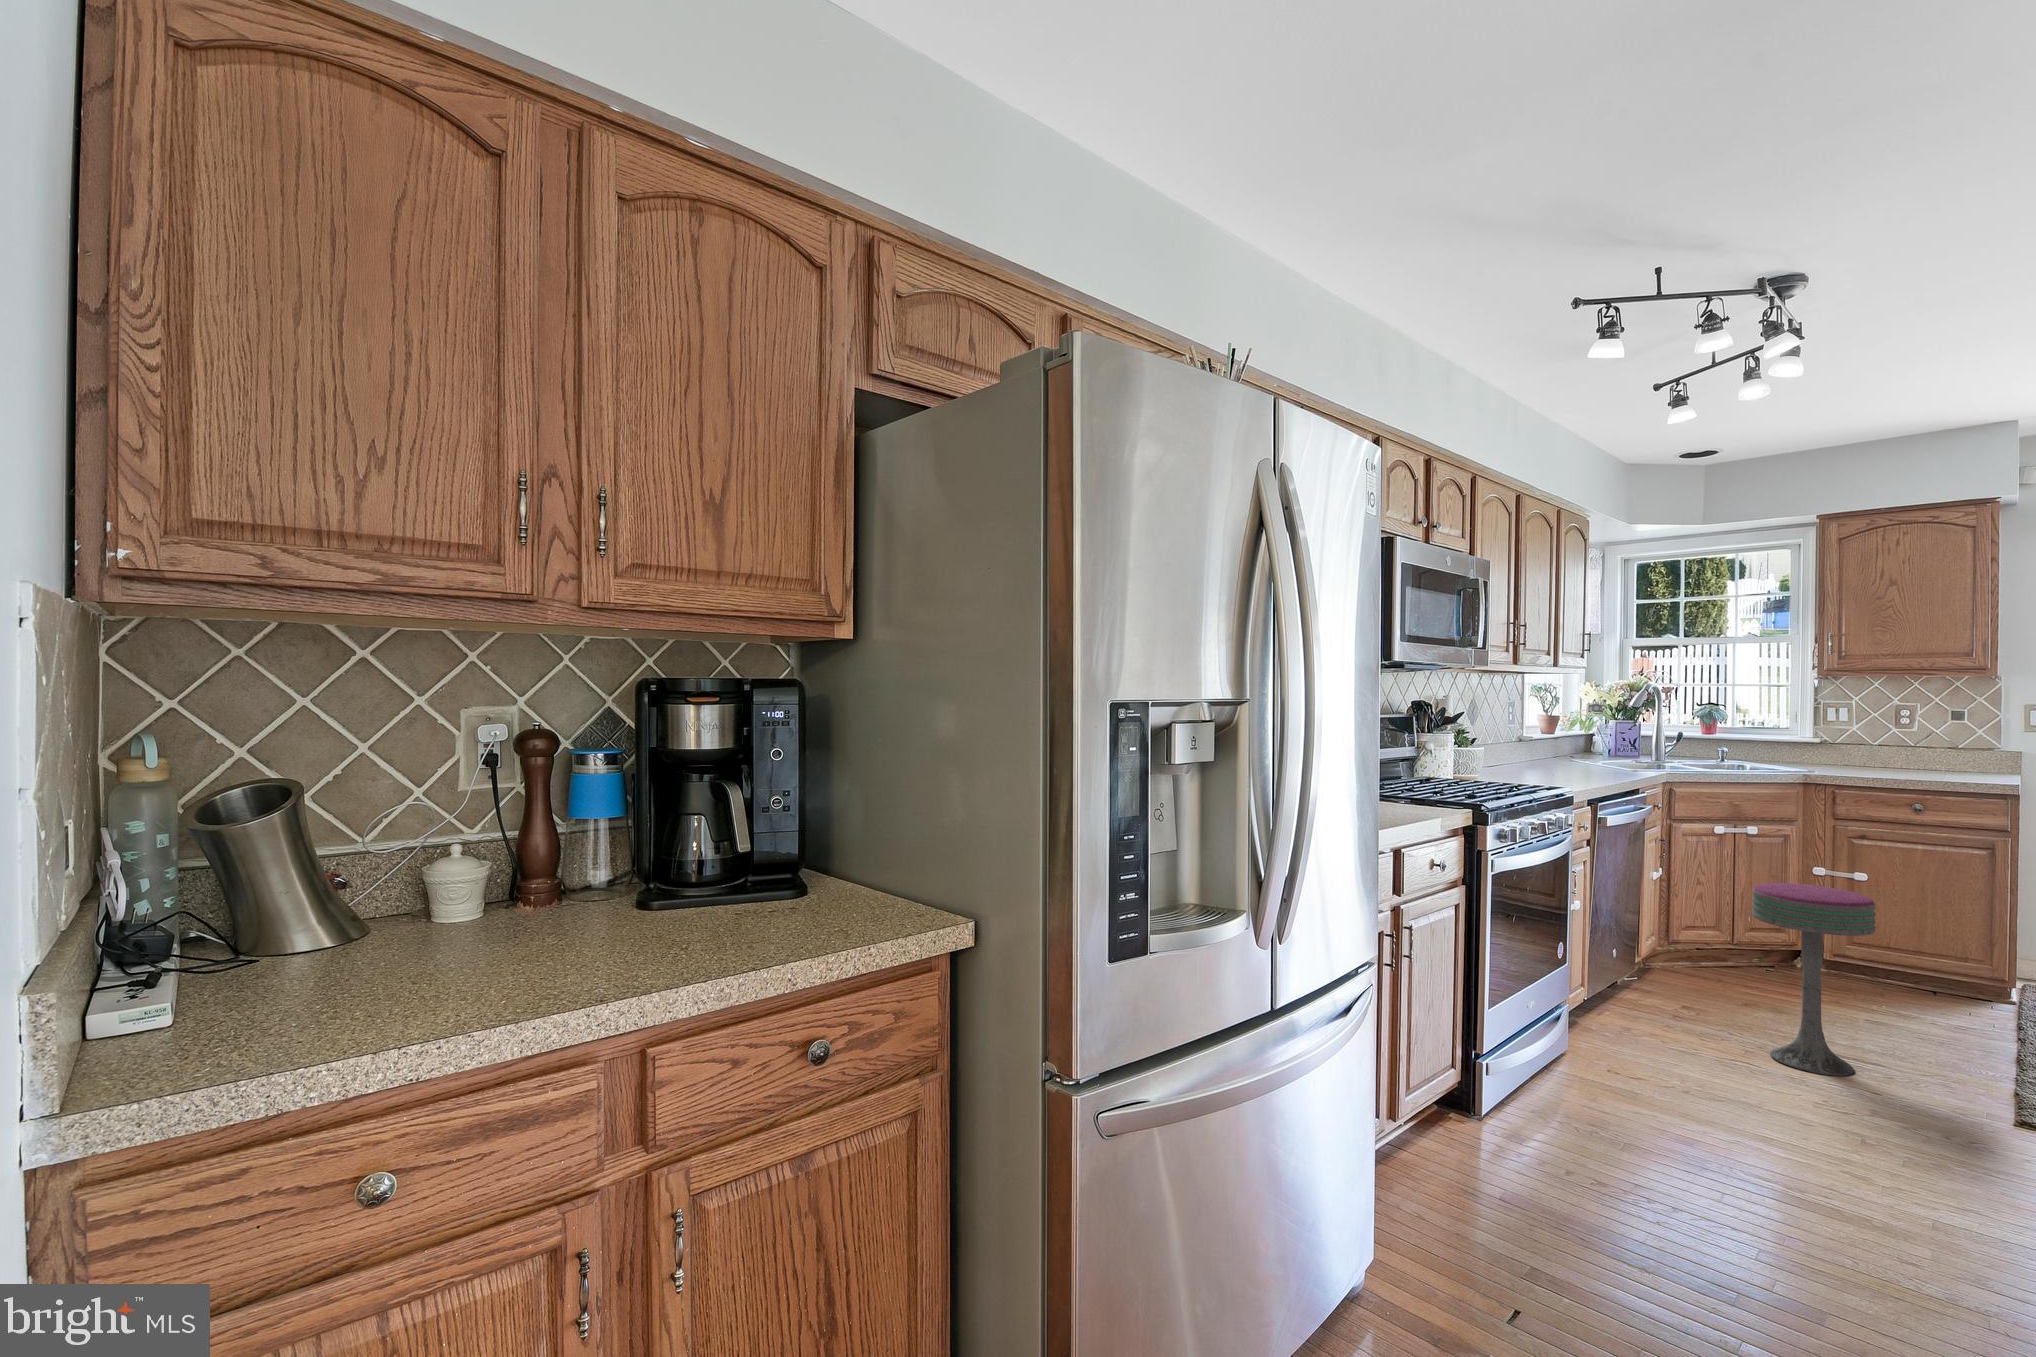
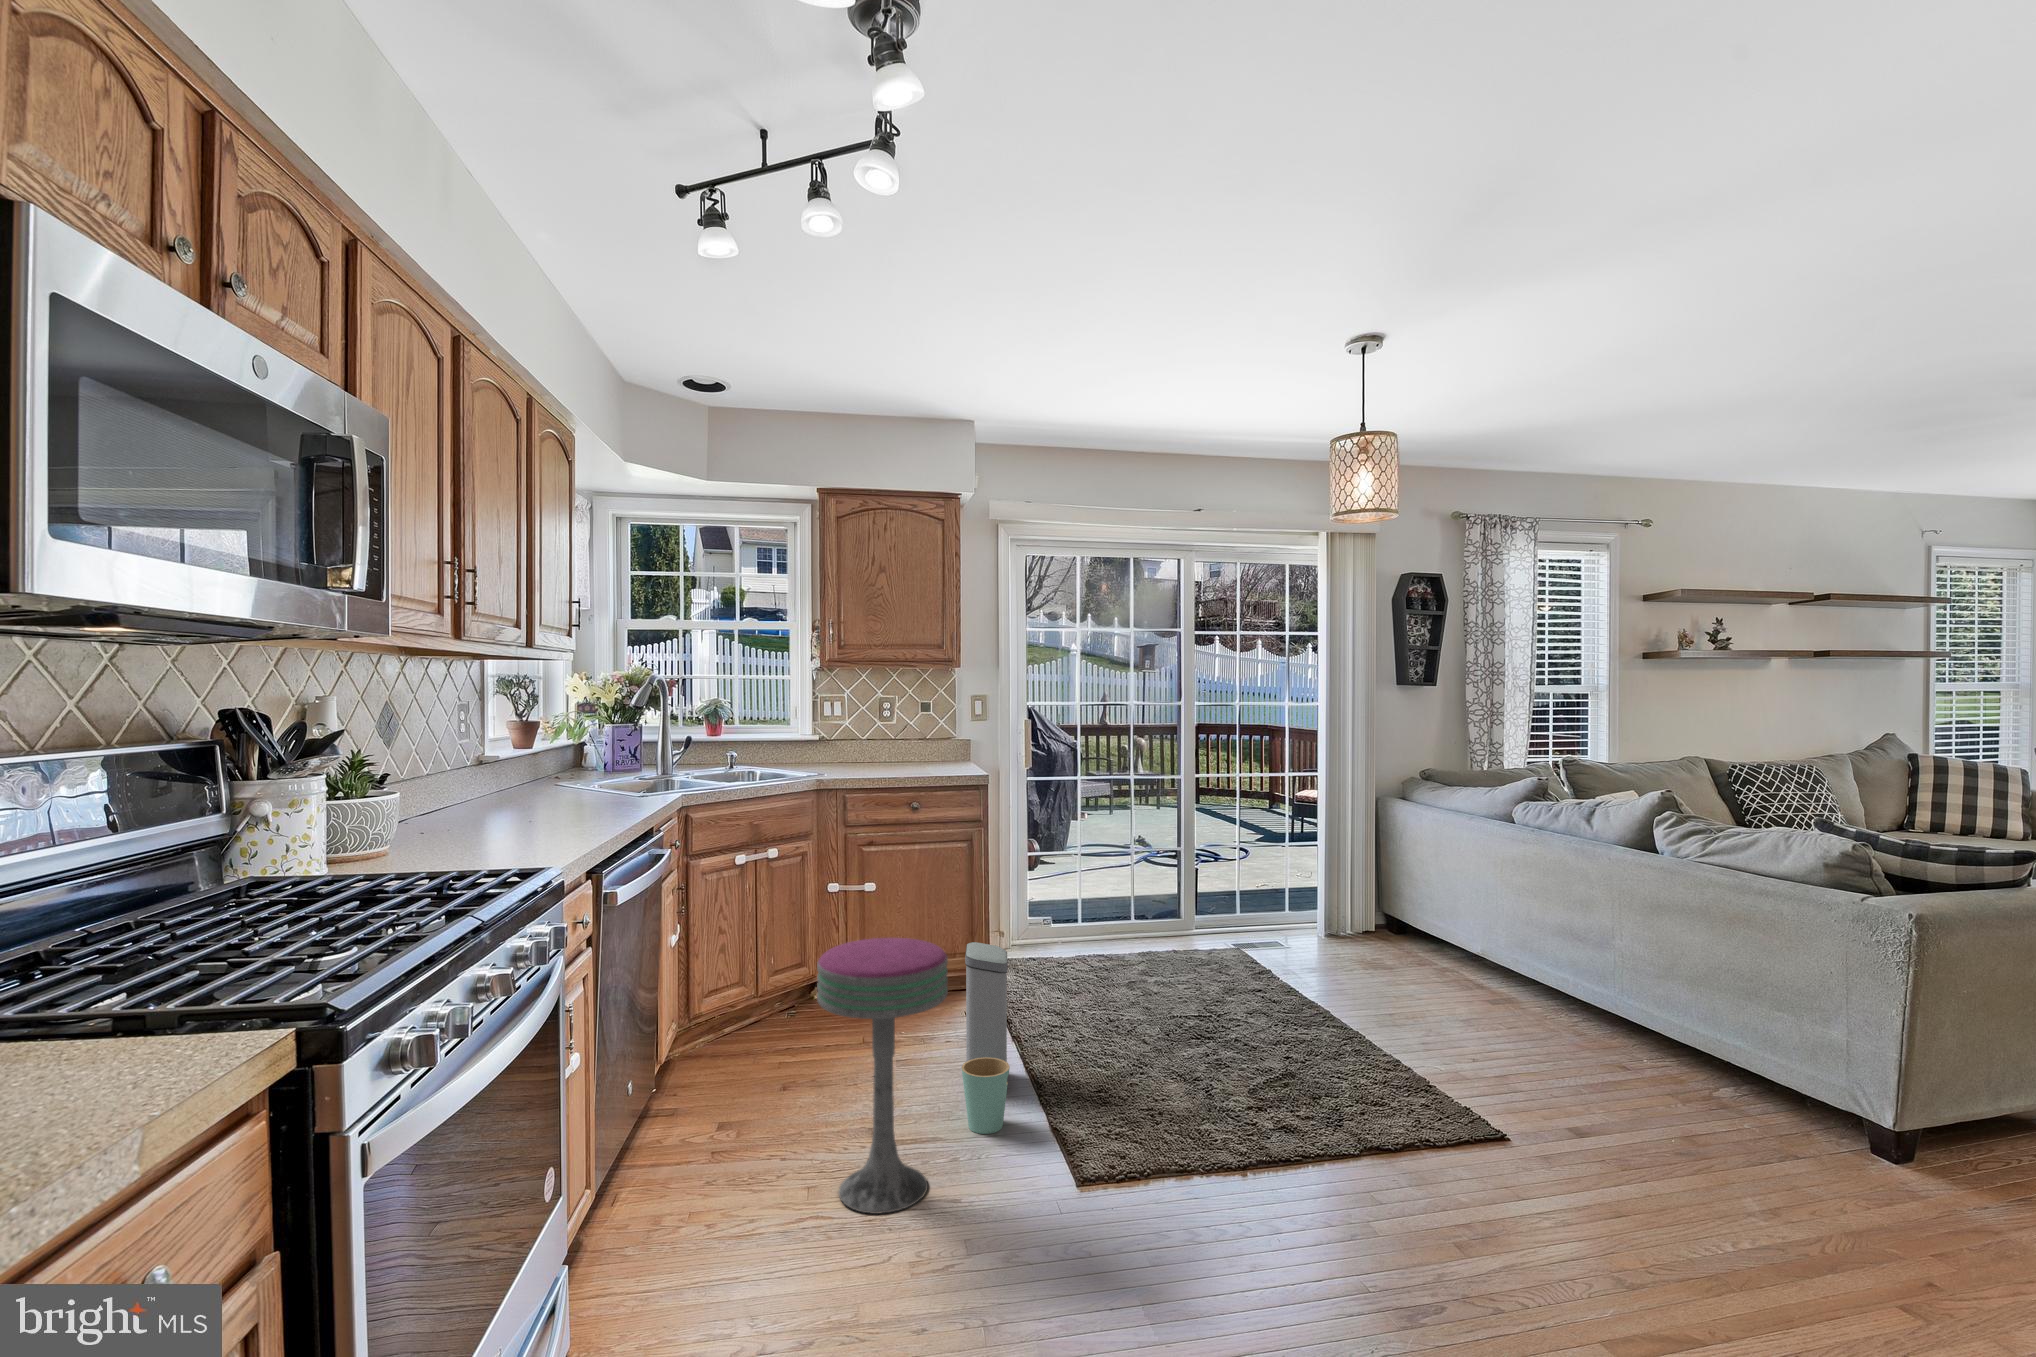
trash can: none [1911,925,1992,1073] -> present [961,942,1010,1134]

